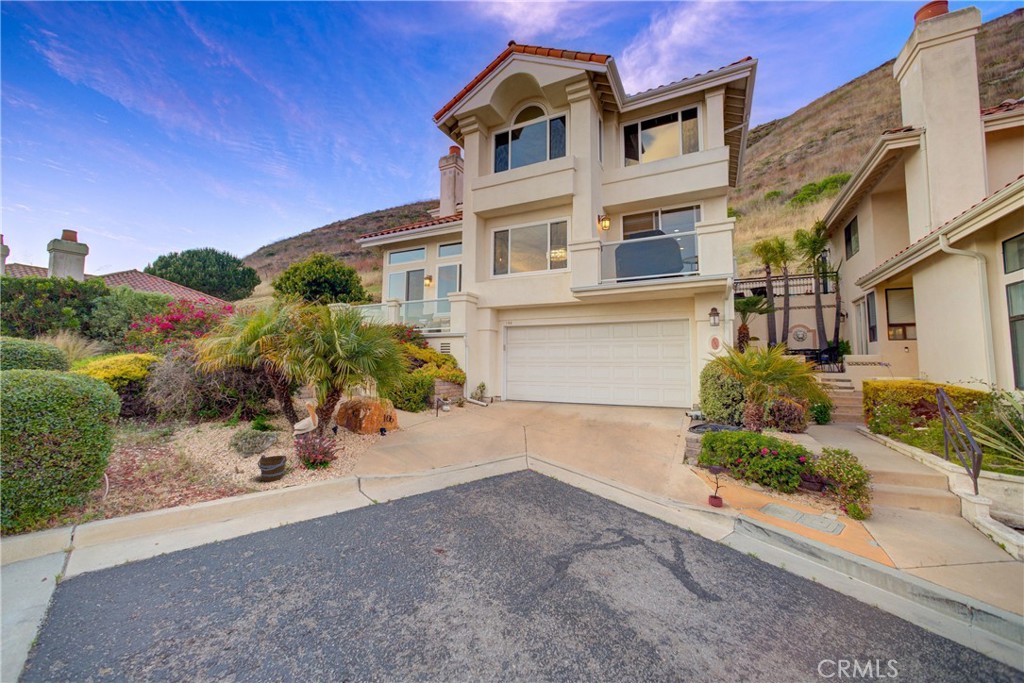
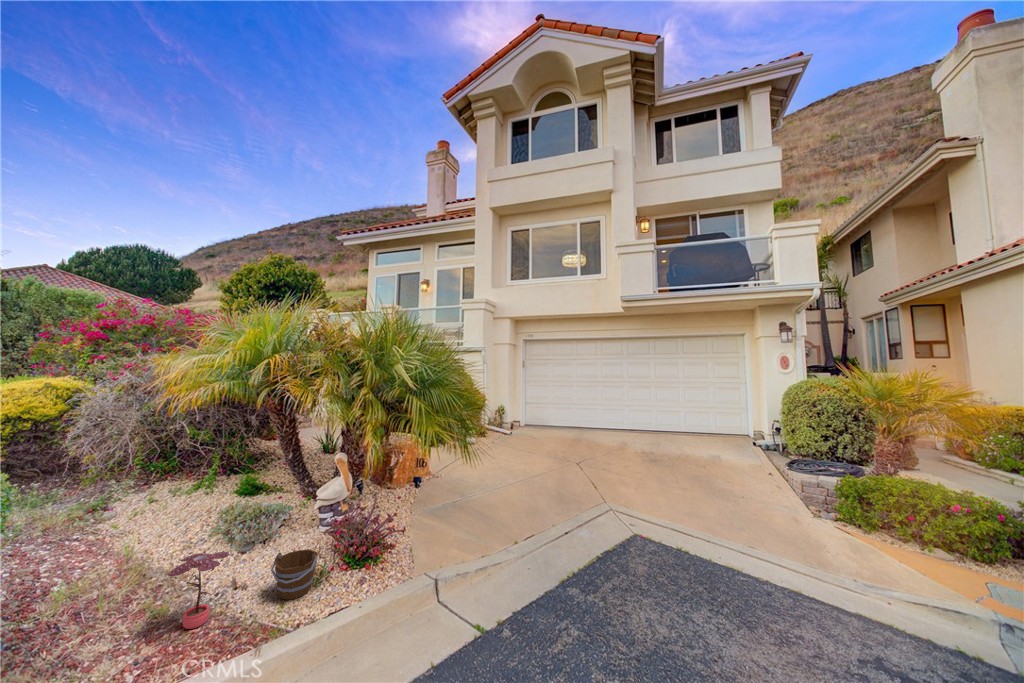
potted plant: present [700,465,733,507] -> present [168,552,229,629]

